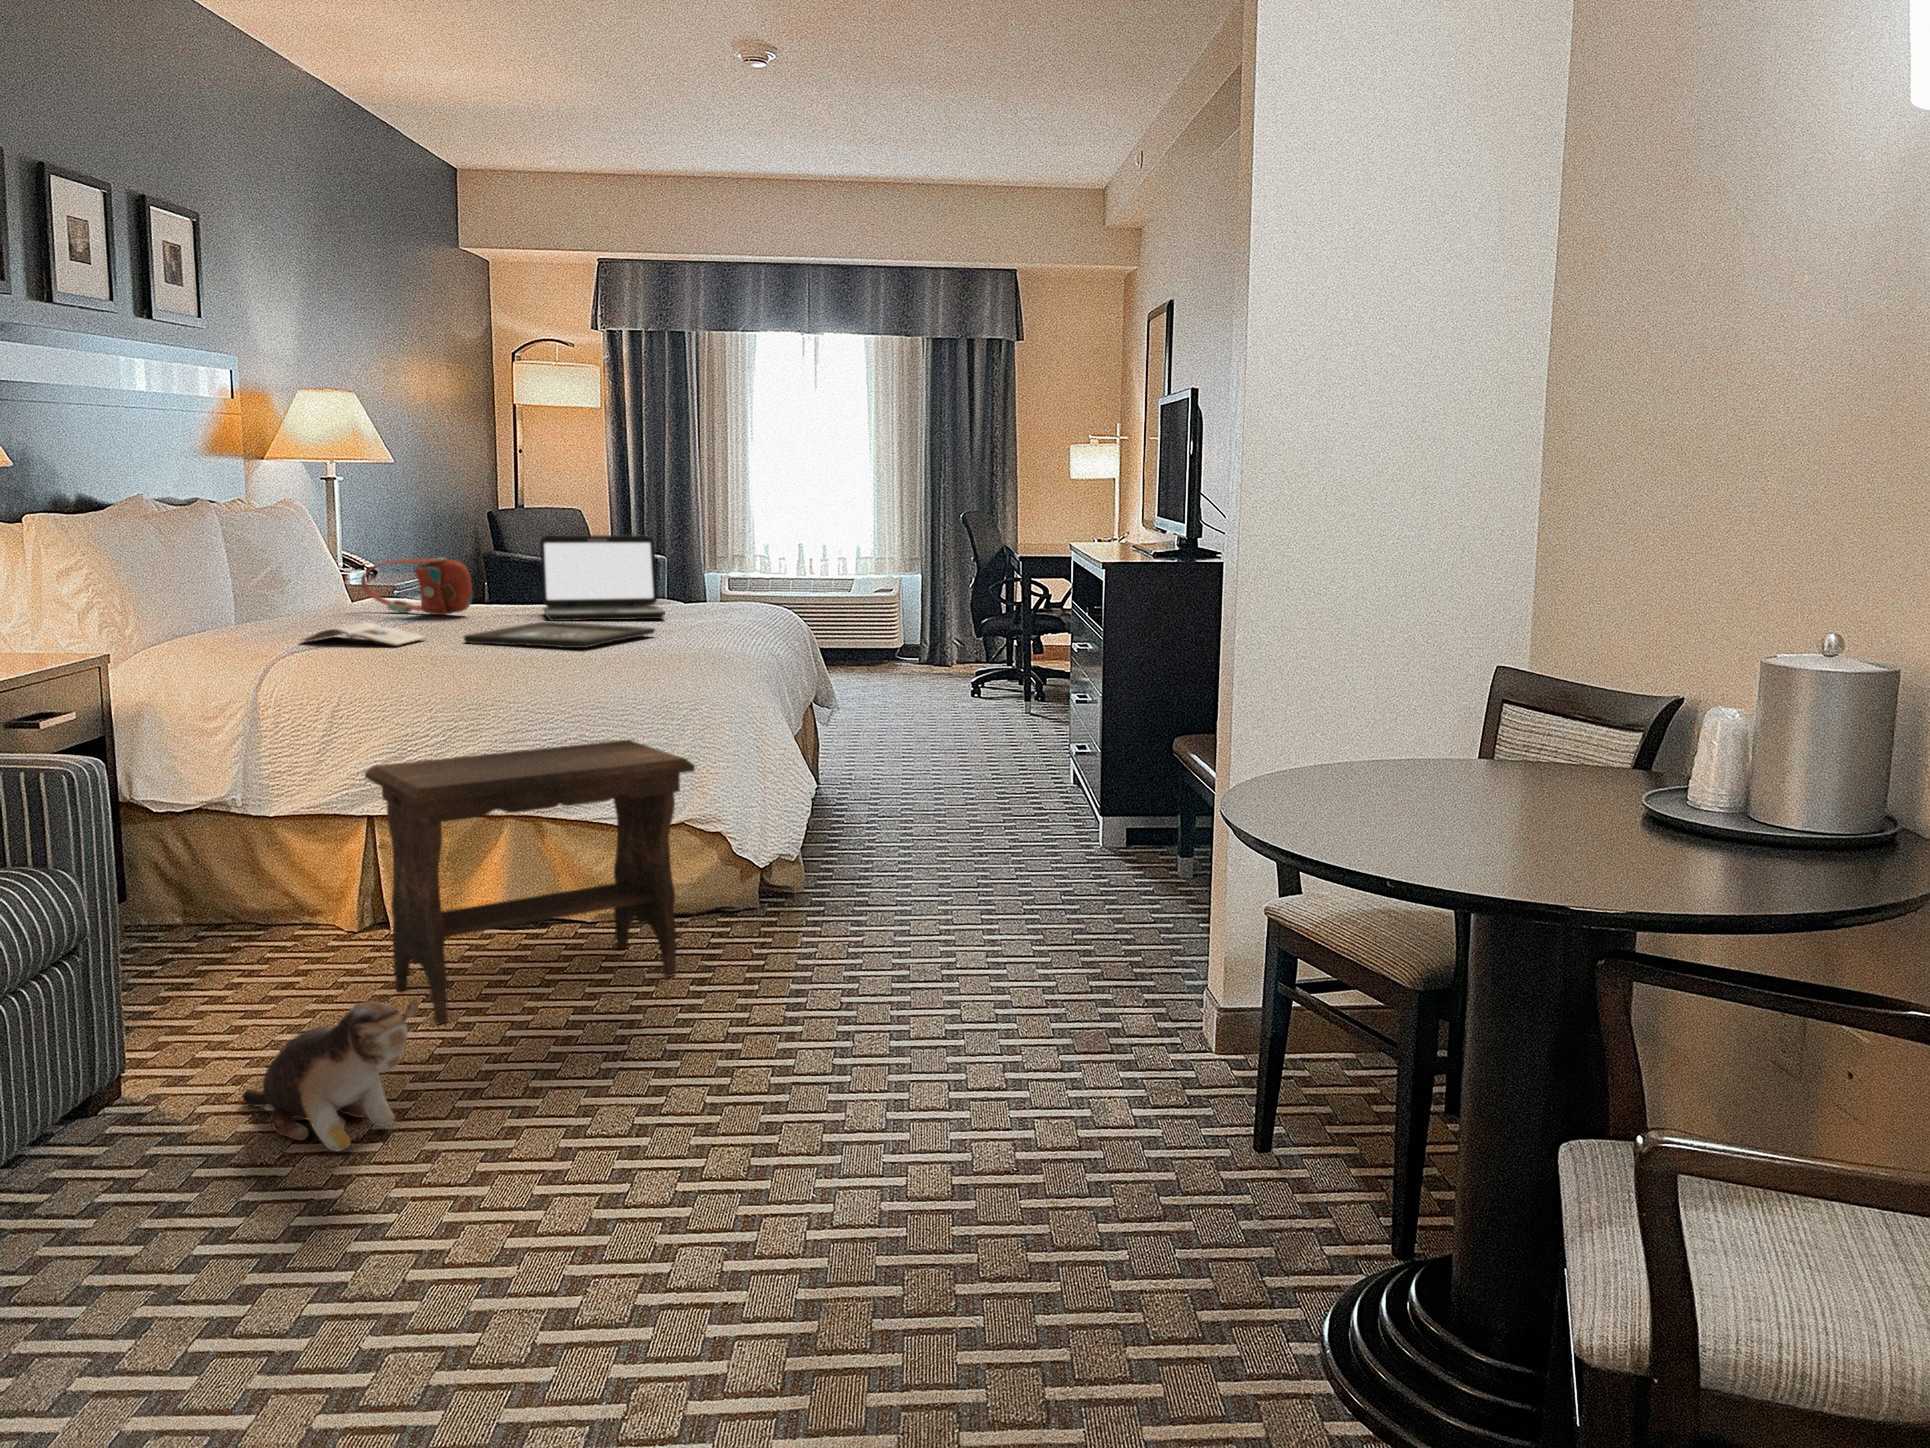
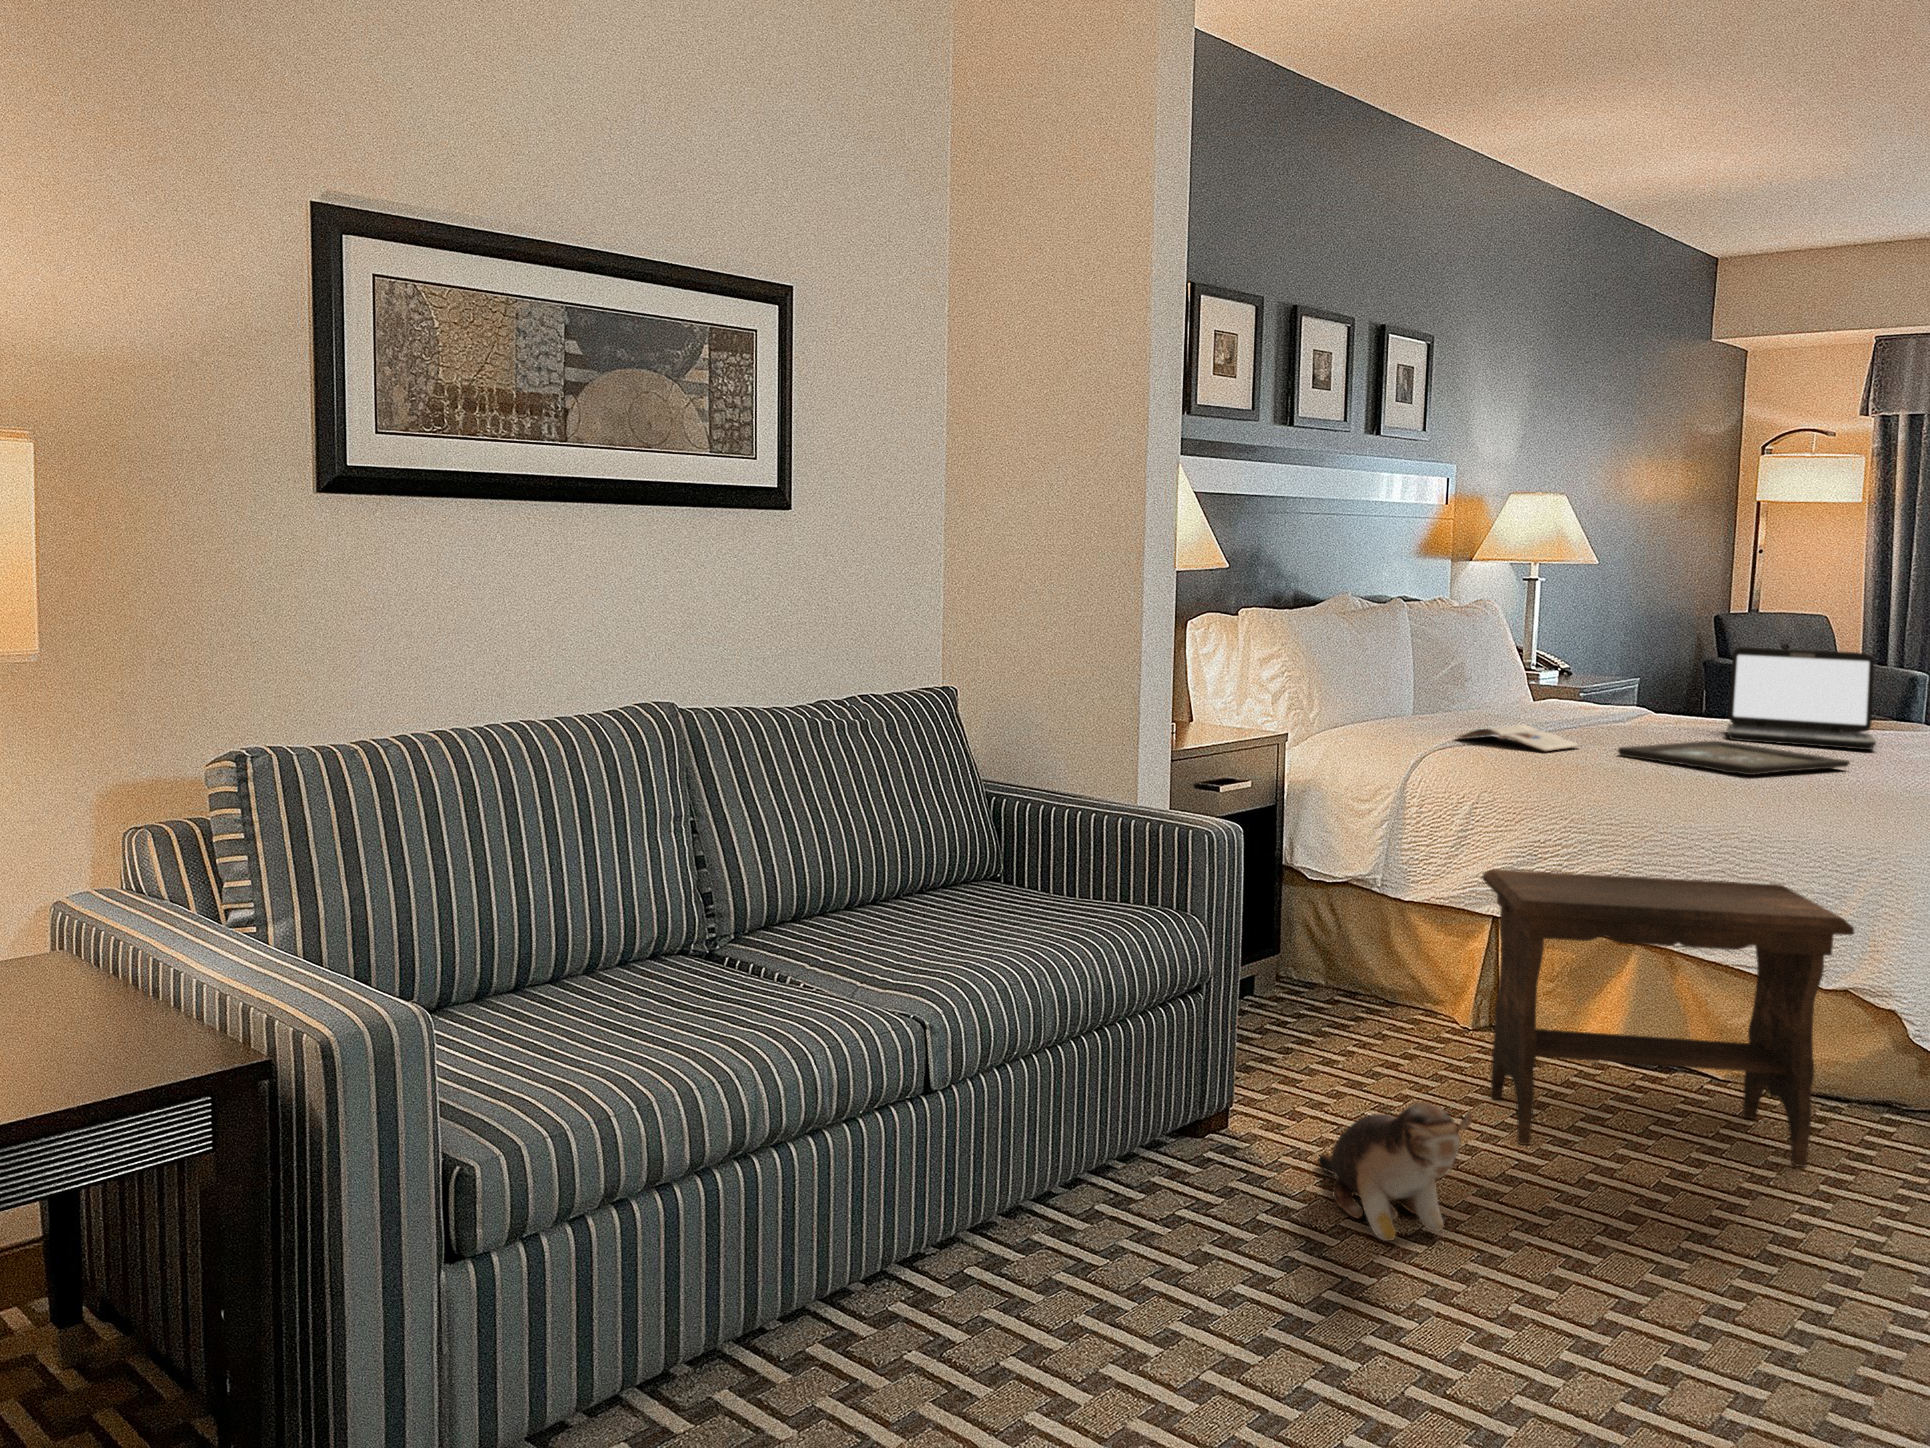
handbag: present [361,557,472,615] -> none [1536,663,1649,723]

